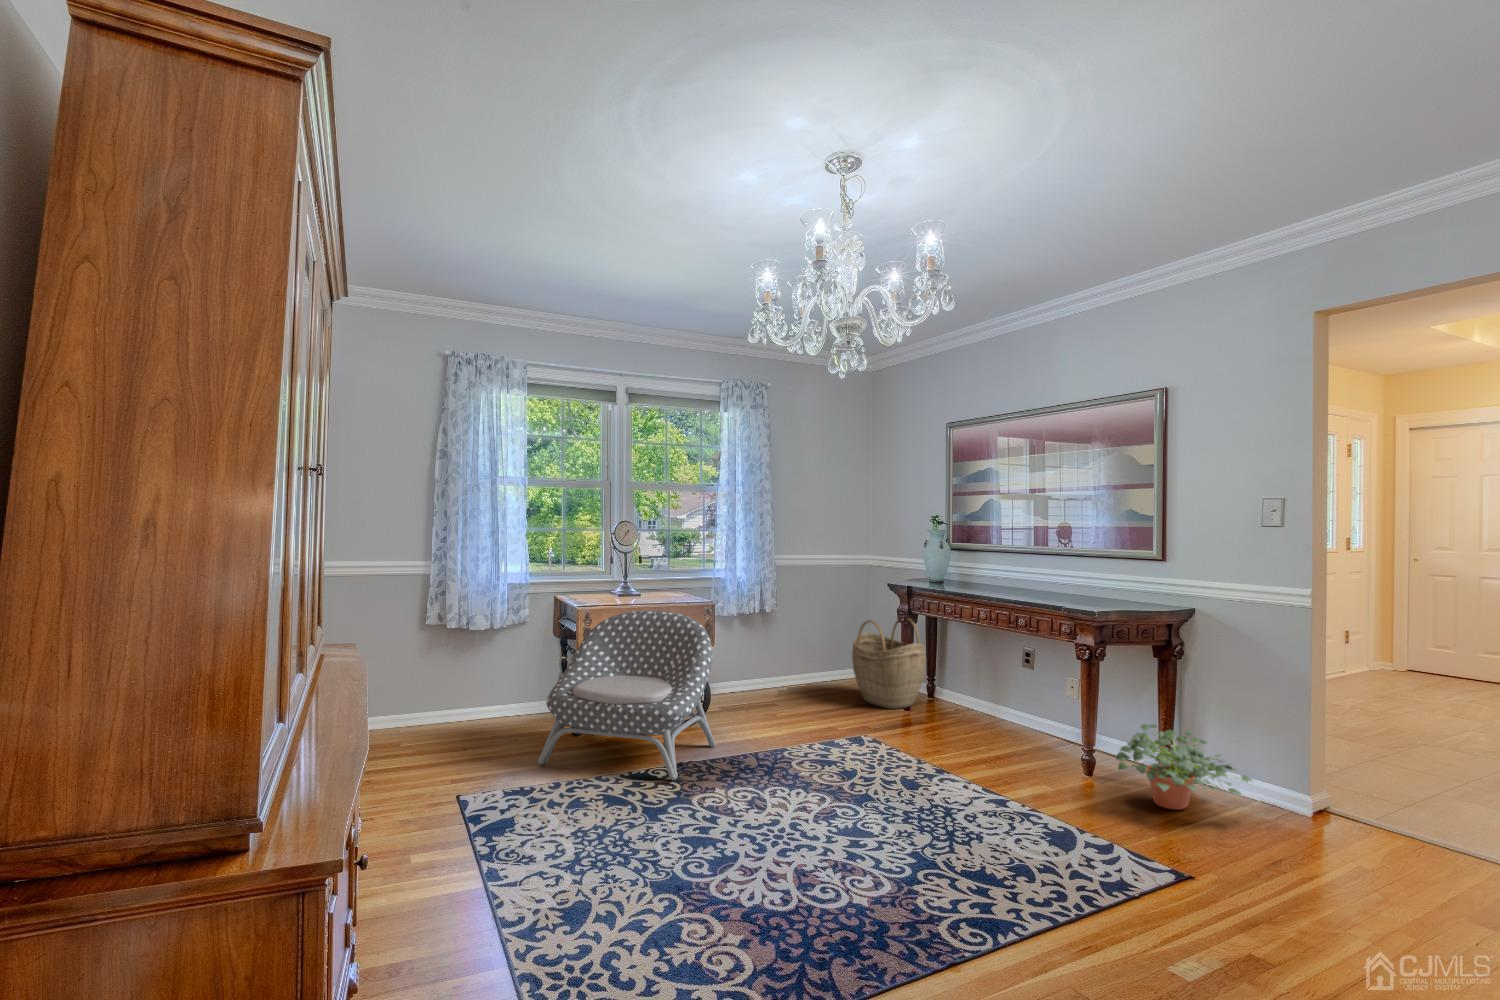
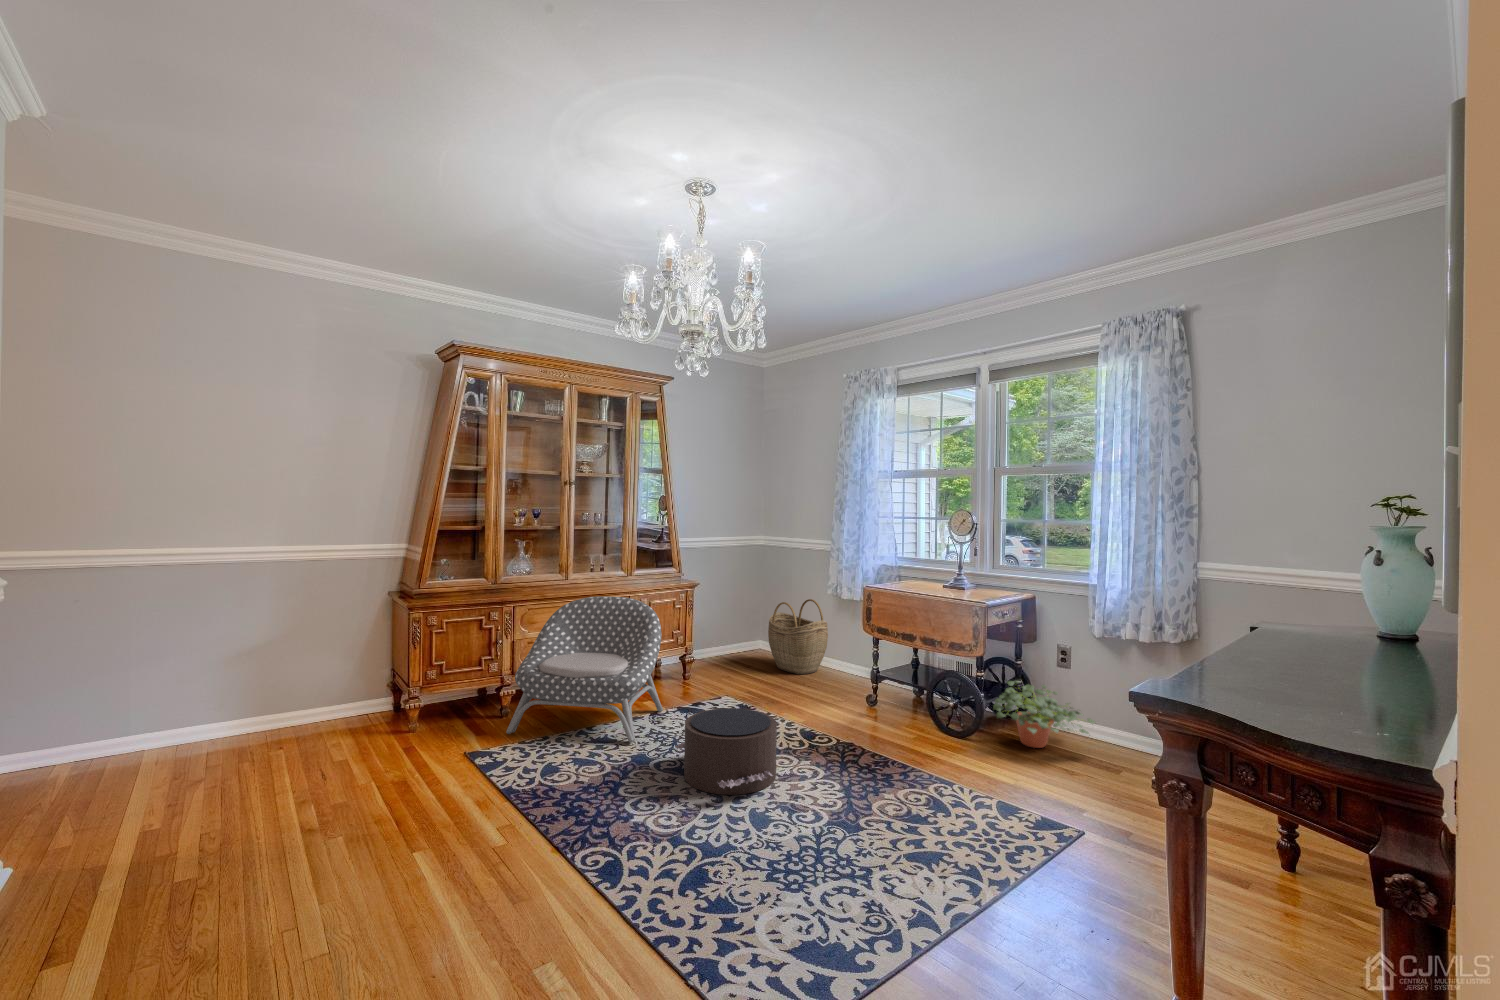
pouf: none [718,745,834,844] -> present [675,708,777,795]

